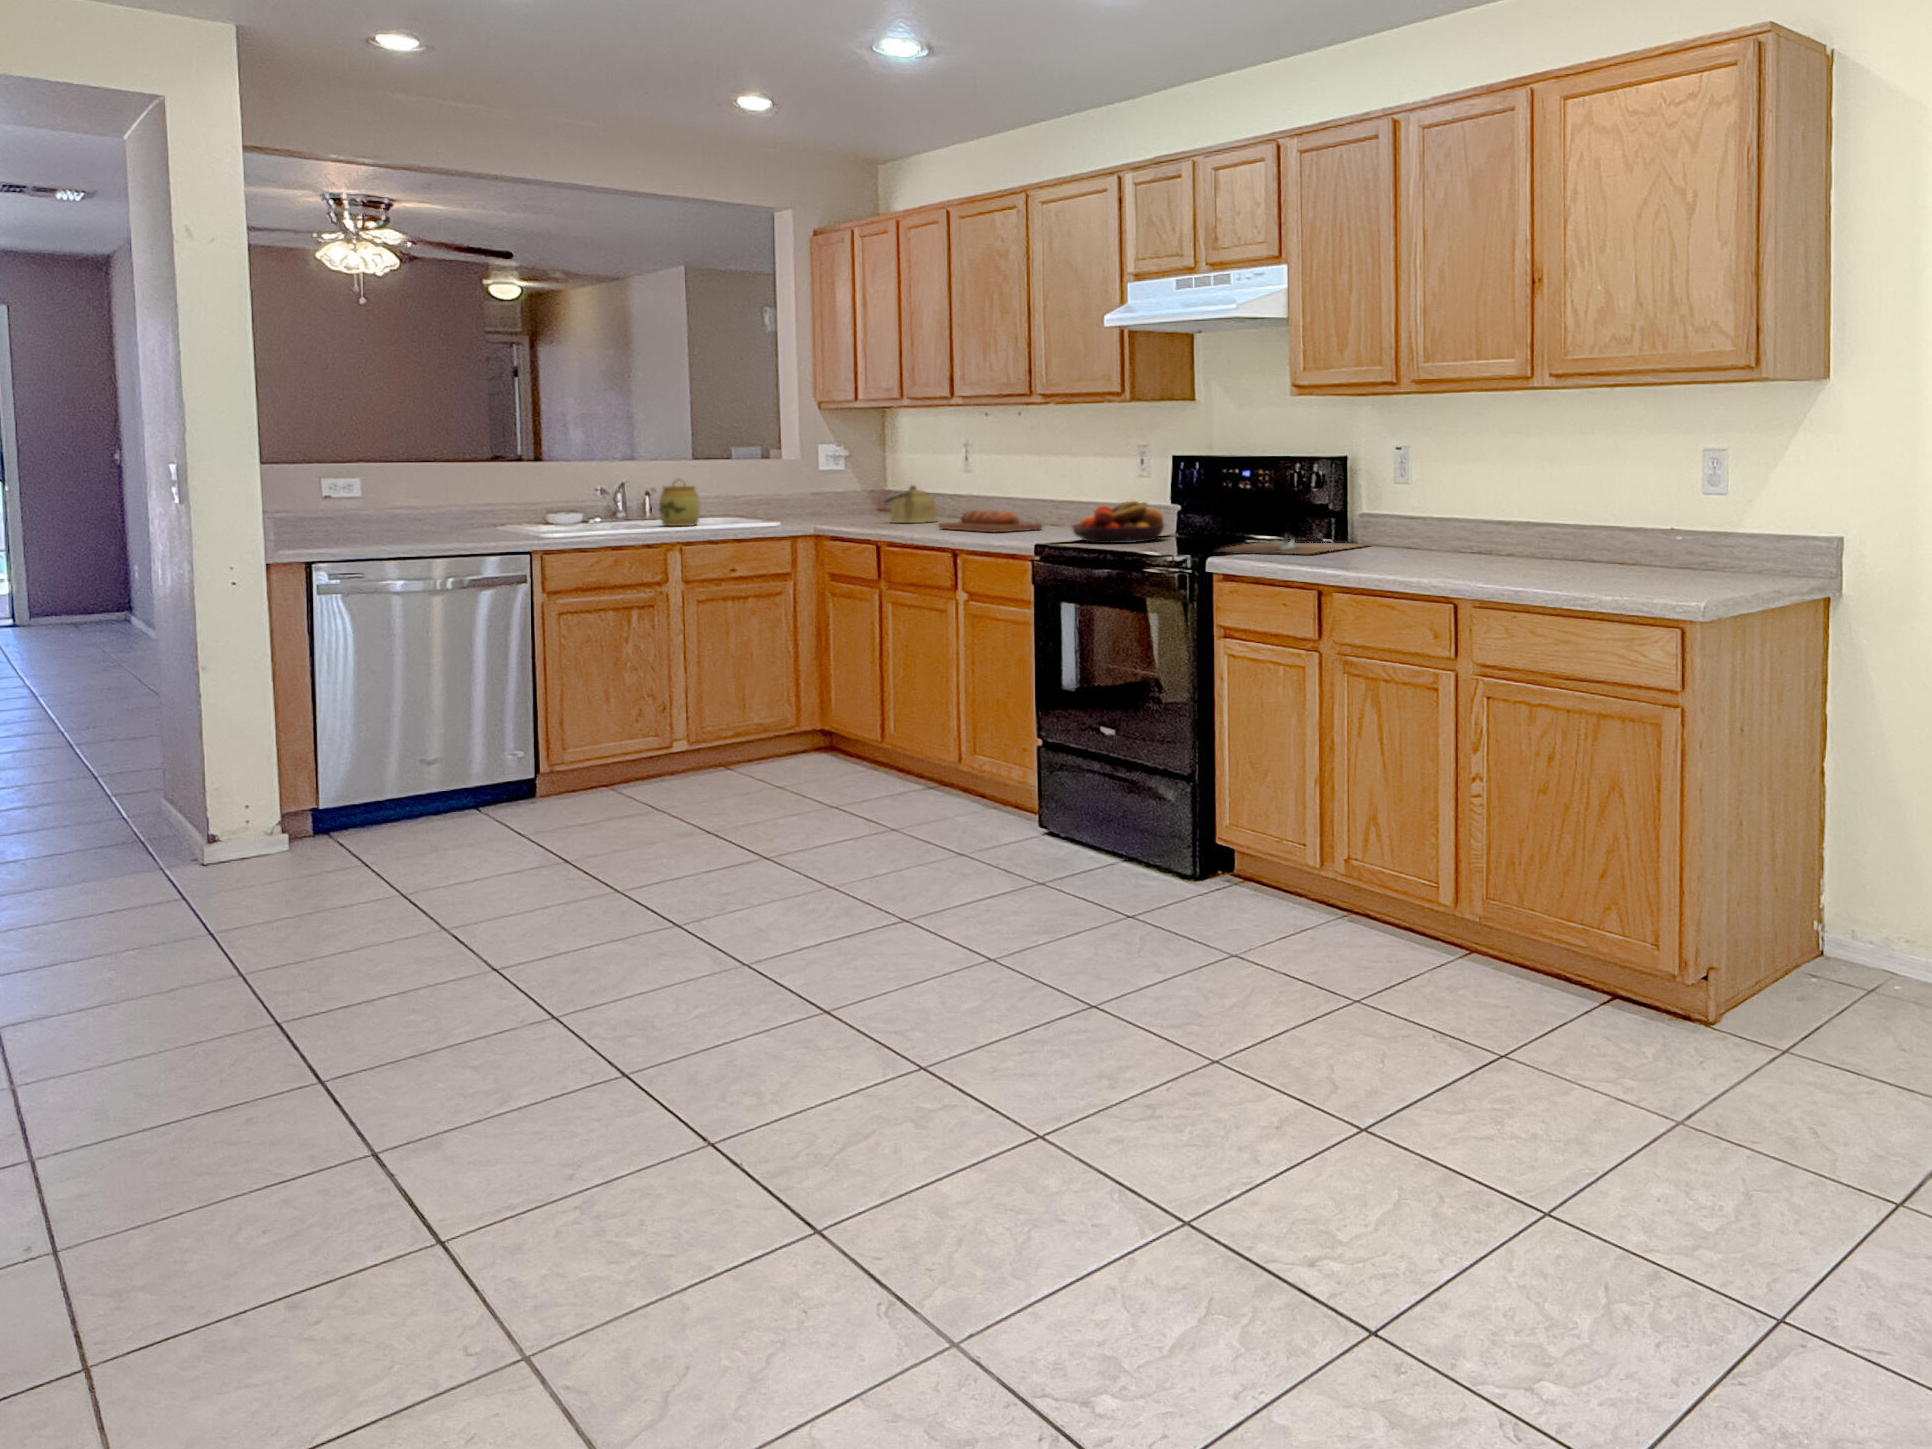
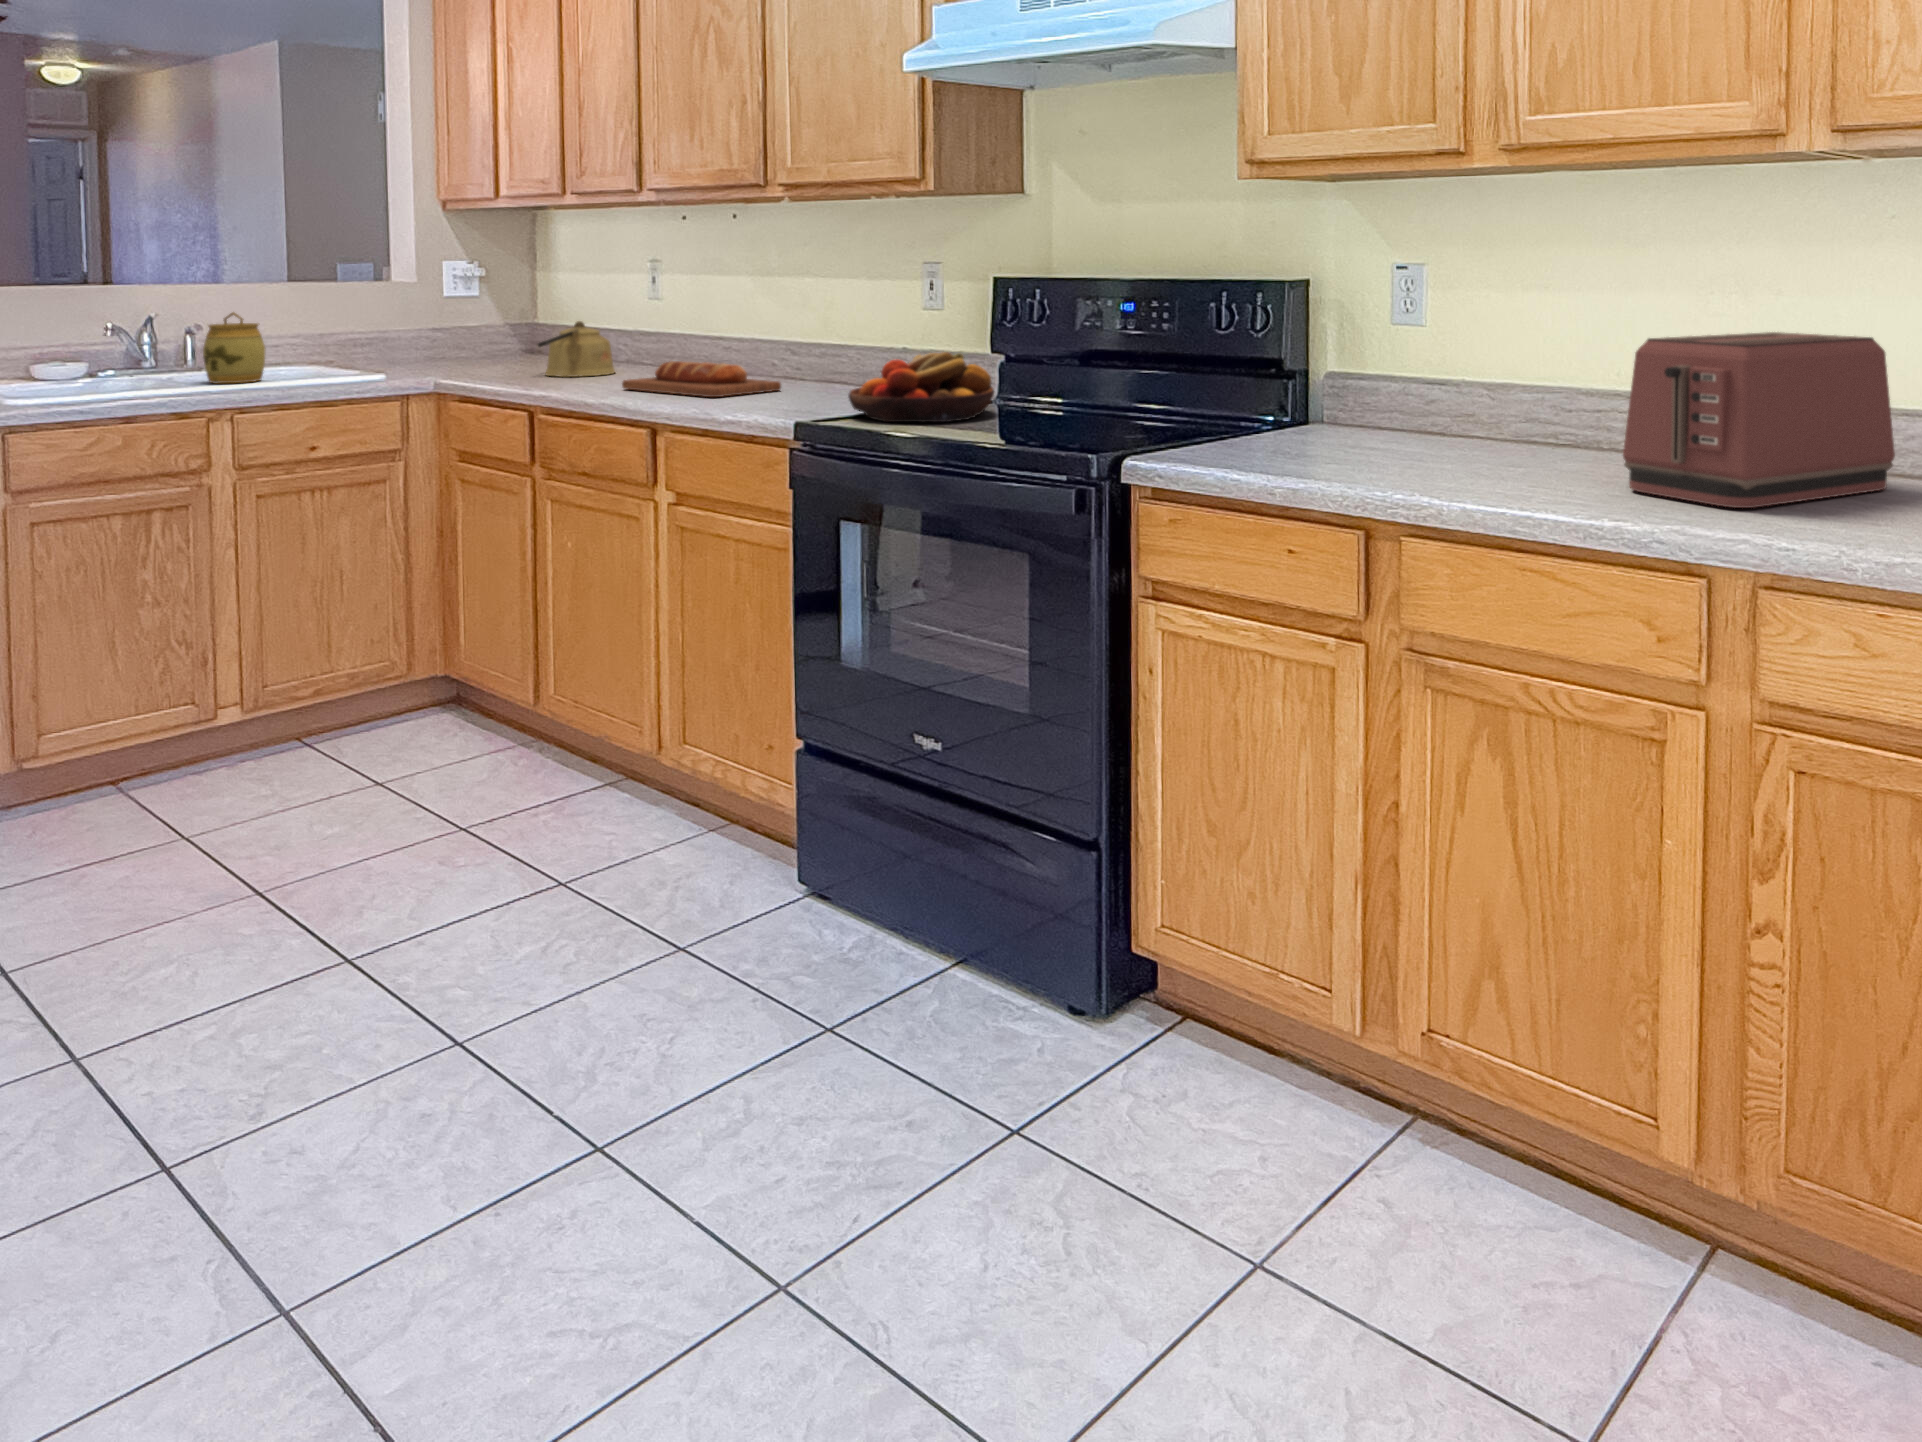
toaster: none [1454,482,1598,571] -> present [1623,332,1895,508]
cutting board: present [1218,536,1364,554] -> none [1117,414,1359,454]

